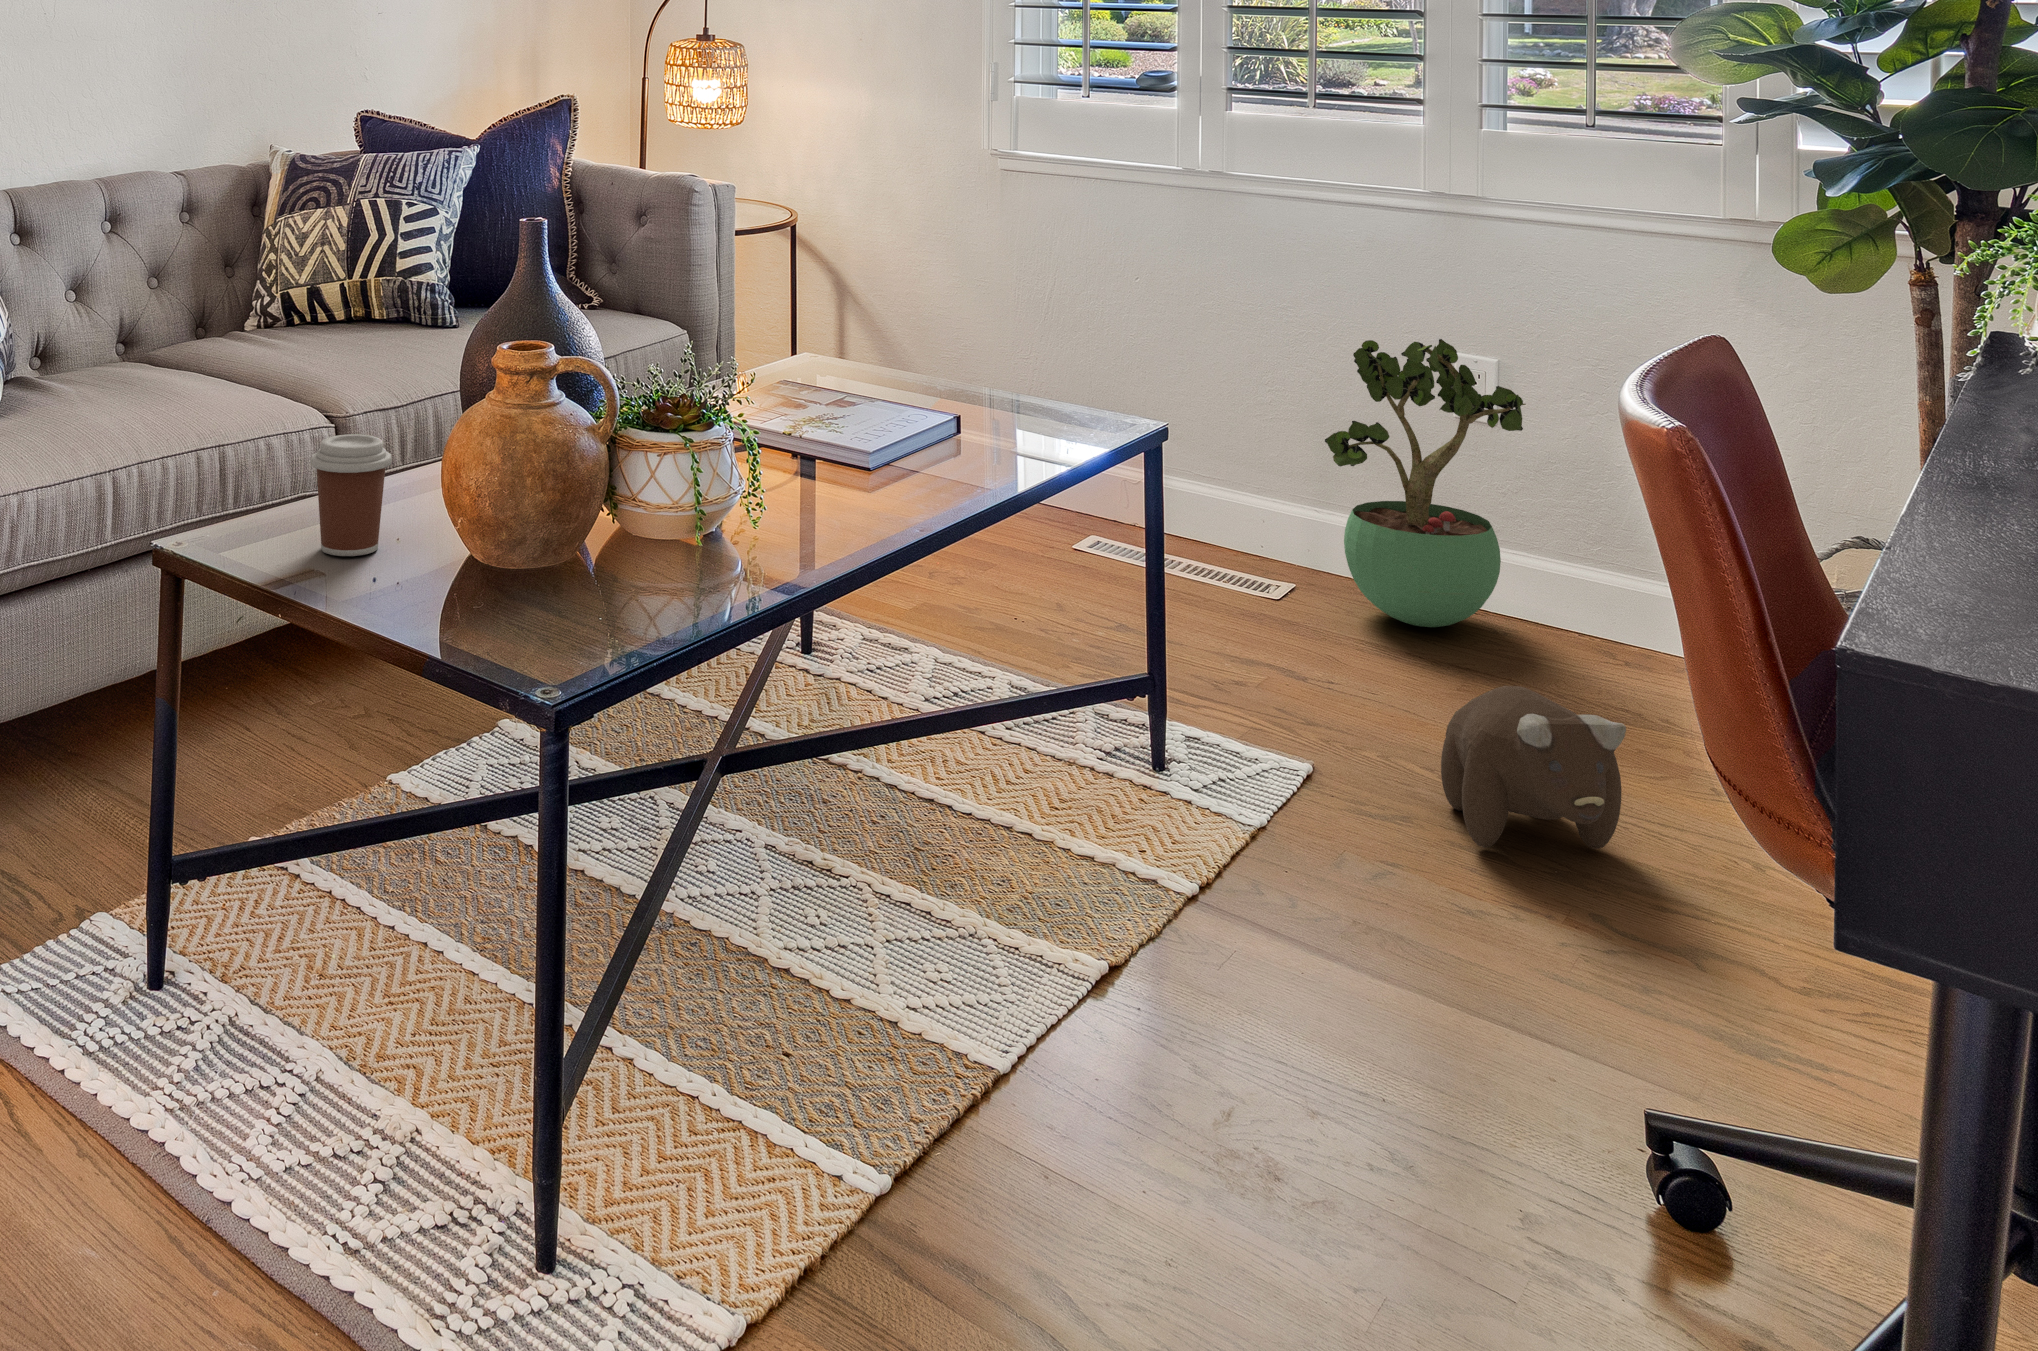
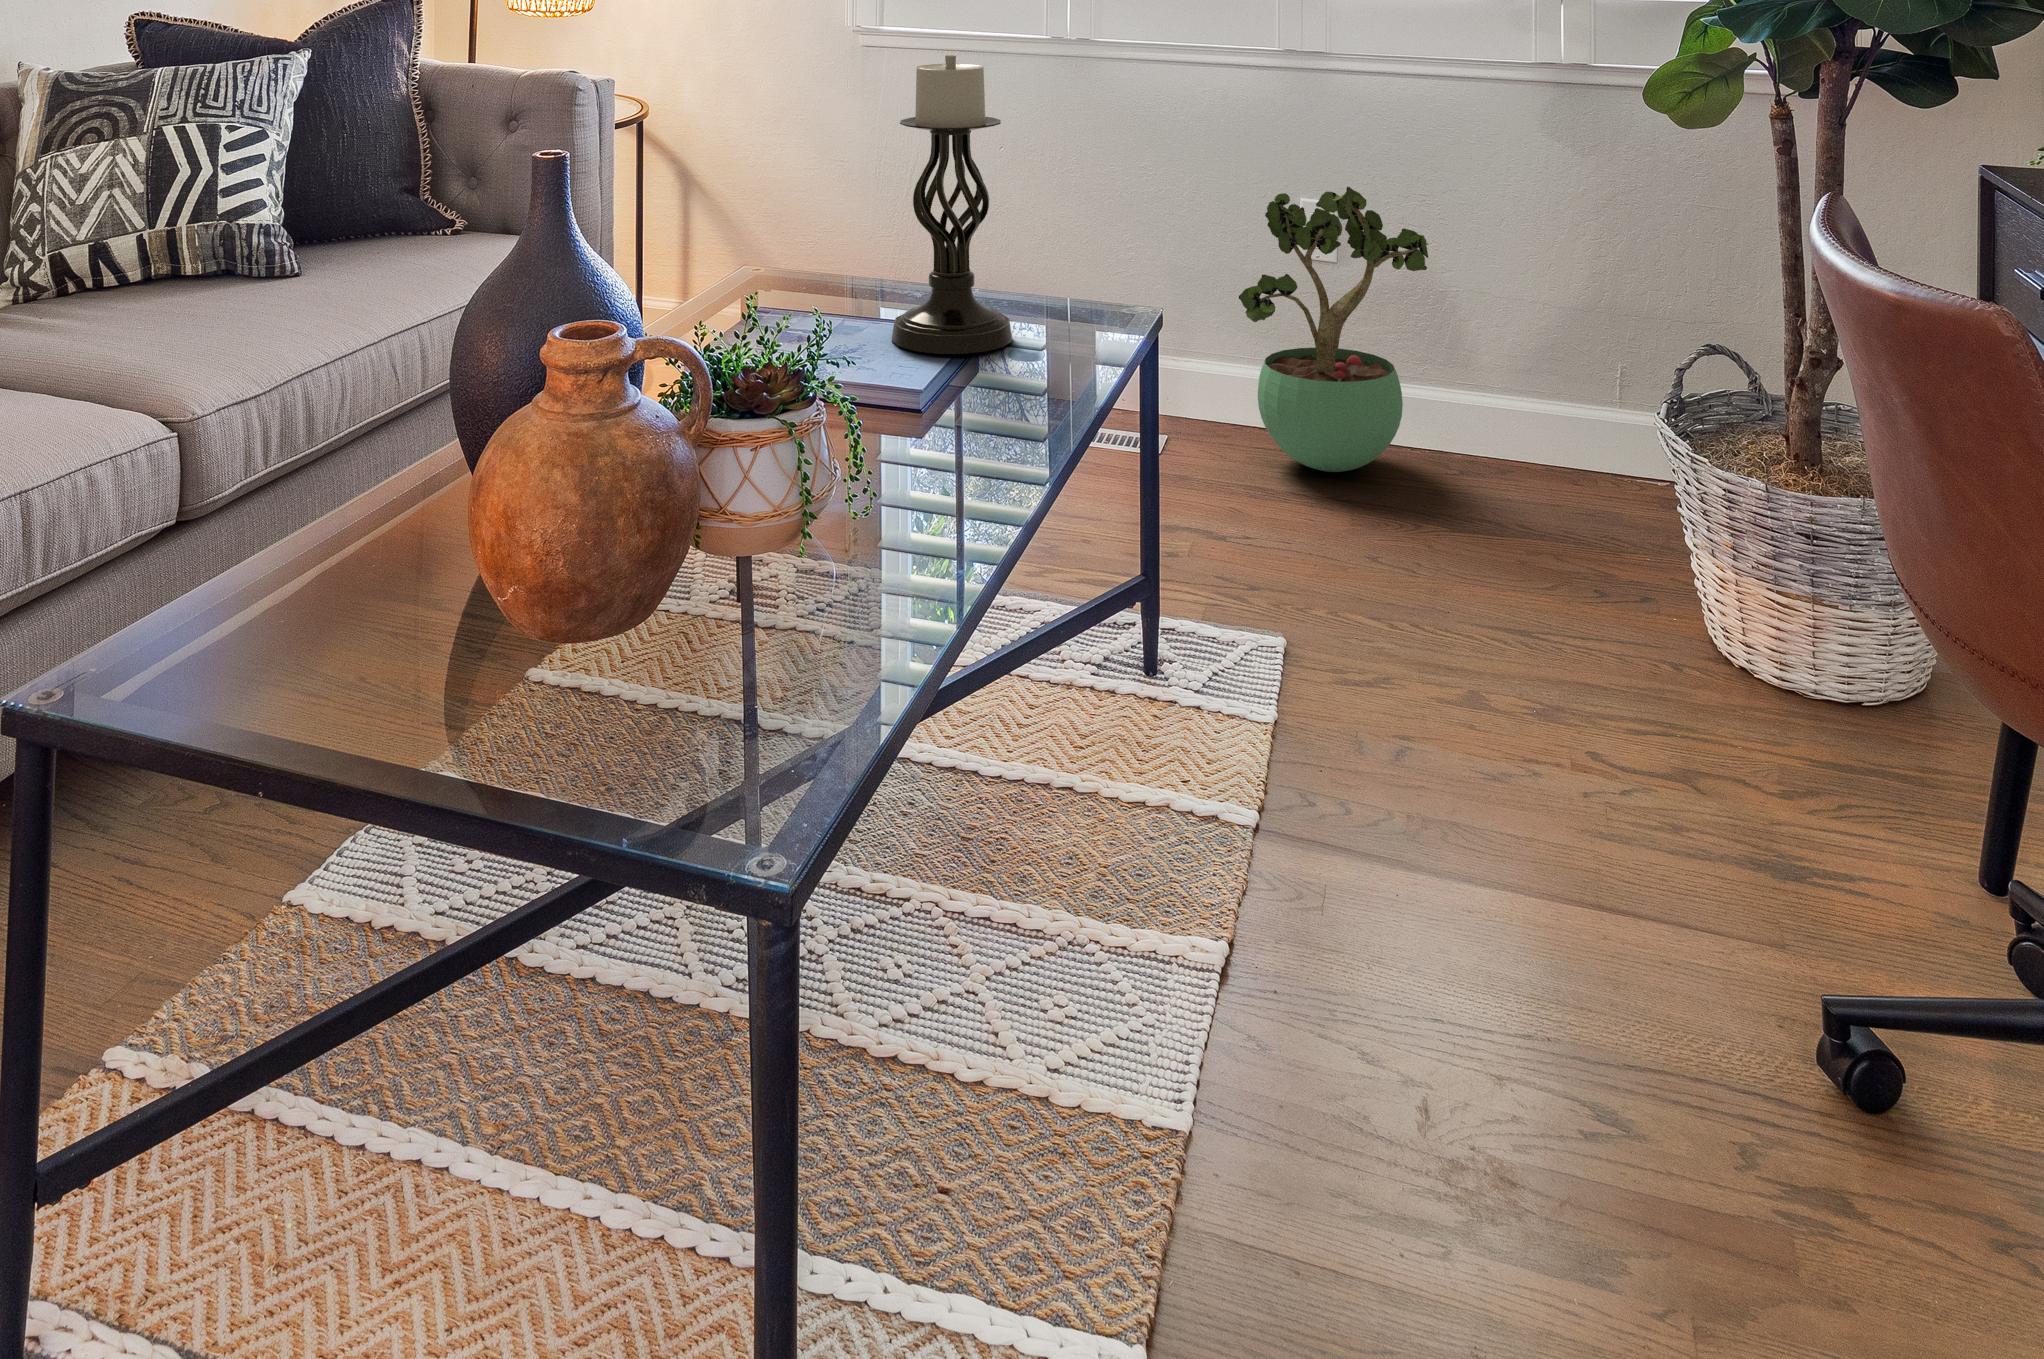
candle holder: none [877,178,983,435] -> present [892,55,1012,354]
coffee cup: present [311,434,392,556] -> none [262,475,389,668]
plush toy: present [1441,686,1626,849] -> none [1467,542,1673,718]

